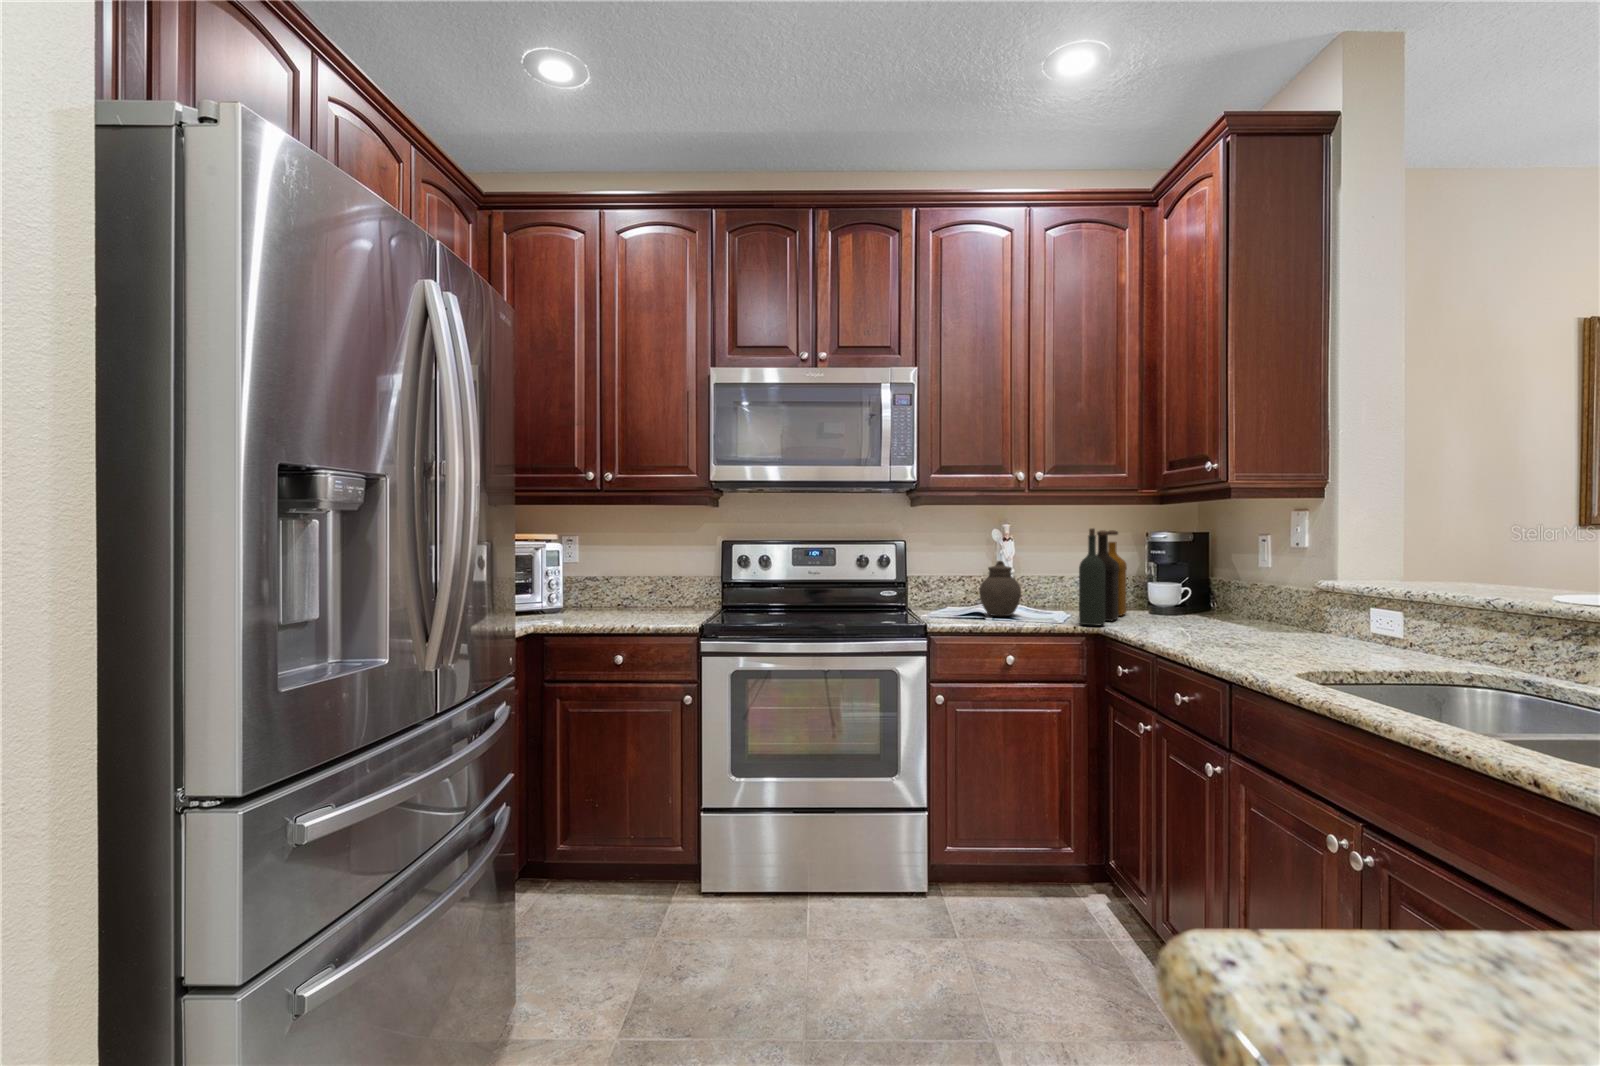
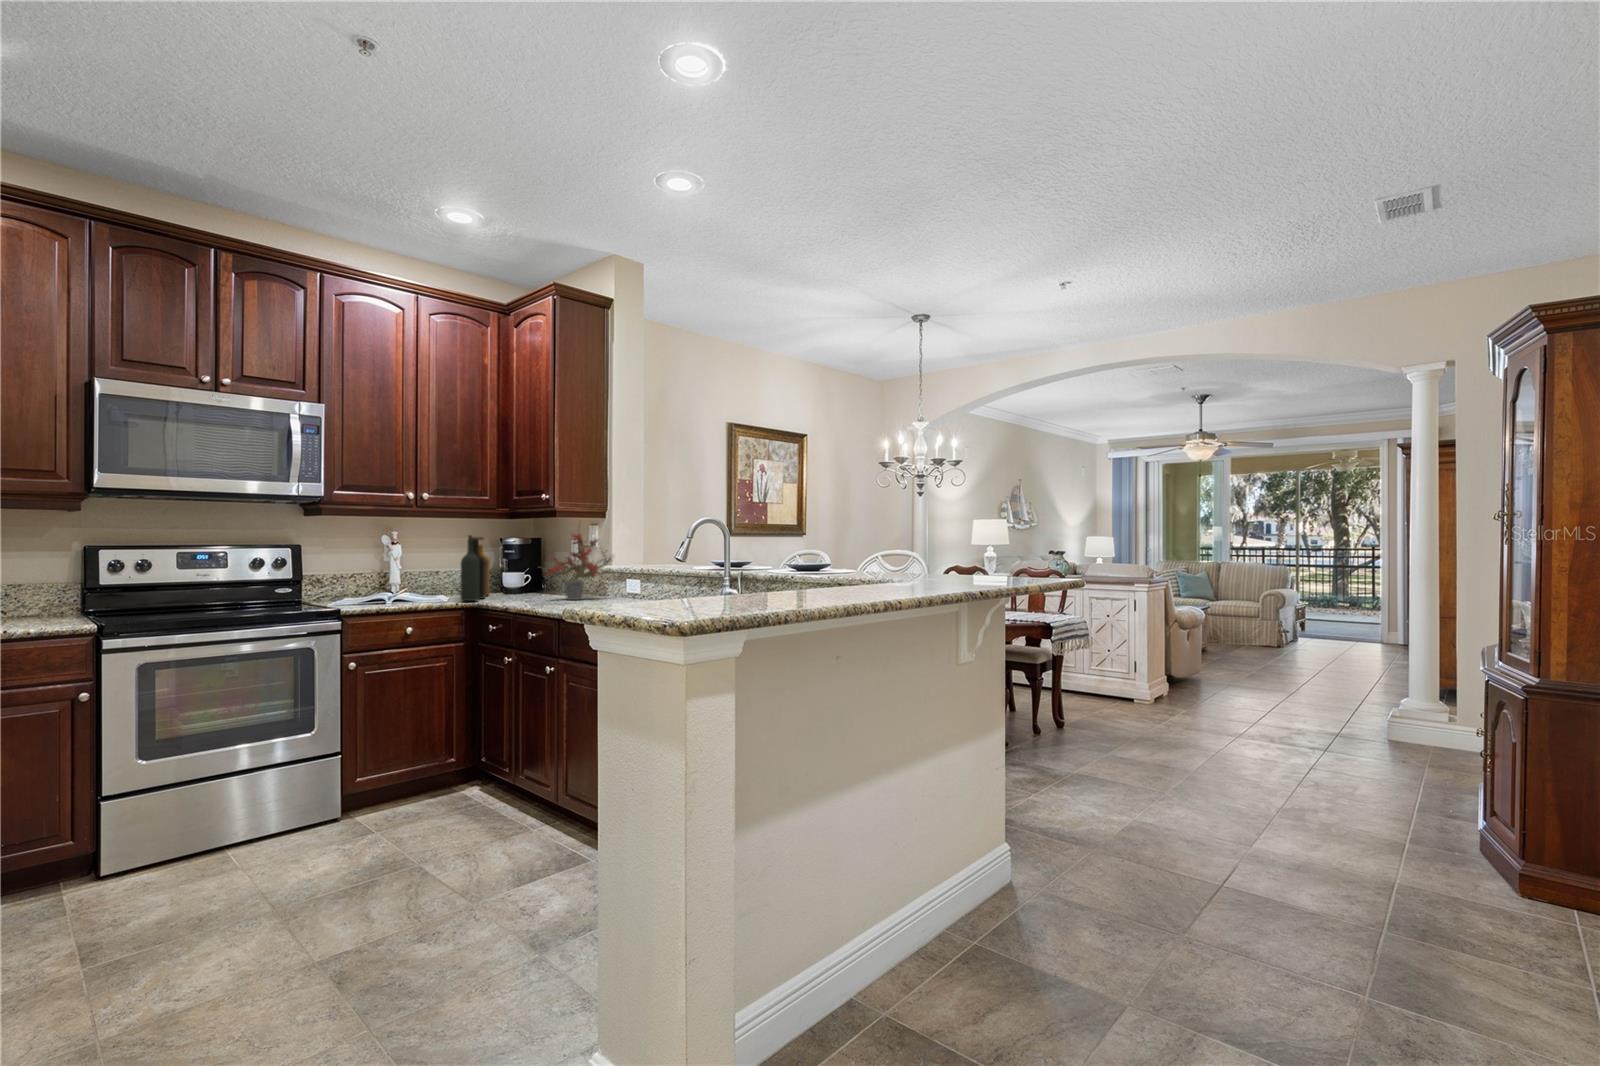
potted plant: none [1194,500,1349,638] -> present [546,533,612,600]
jar: present [979,561,1021,616] -> none [379,560,414,602]

